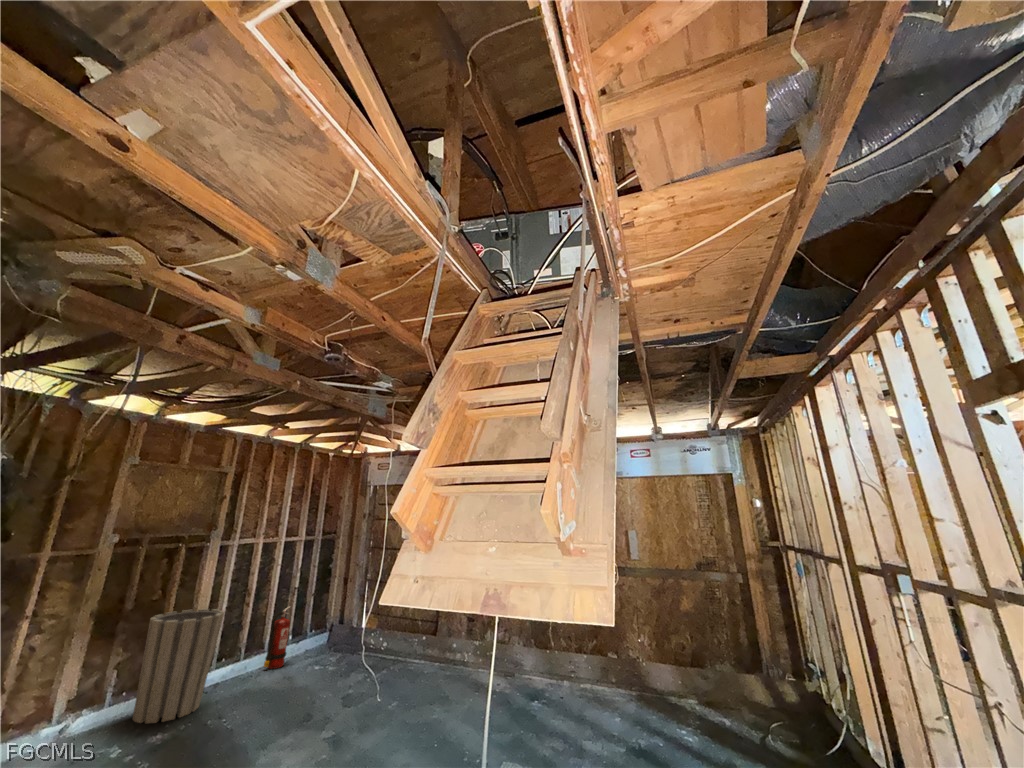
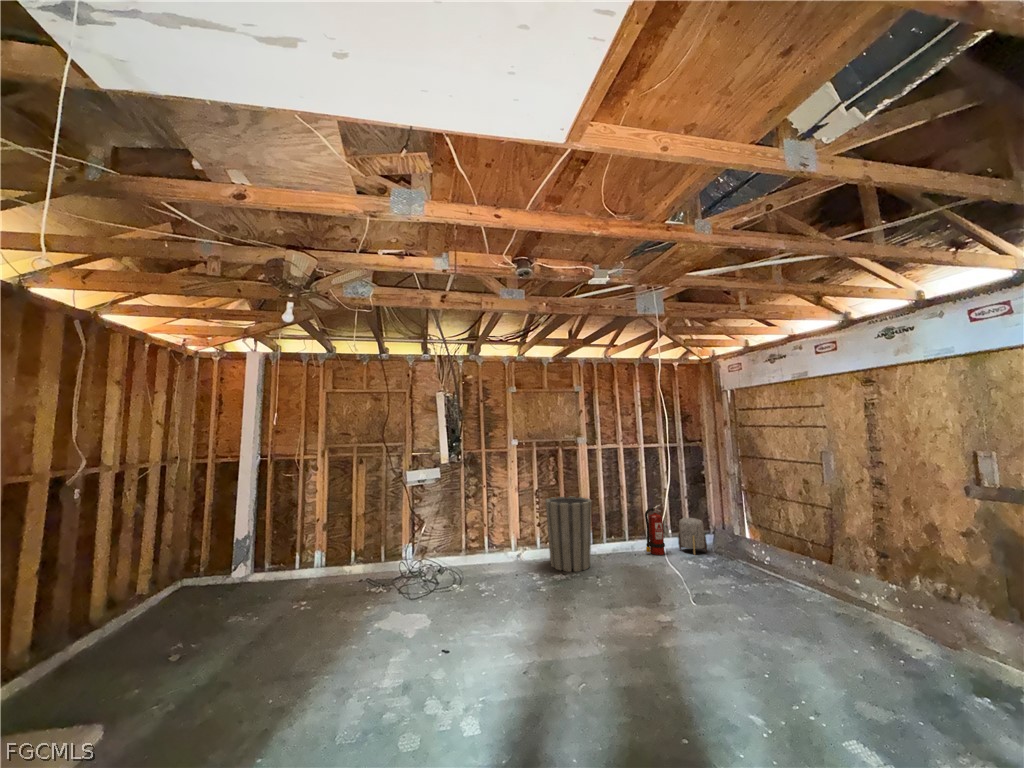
stool: none [297,617,328,659] -> present [678,518,707,555]

